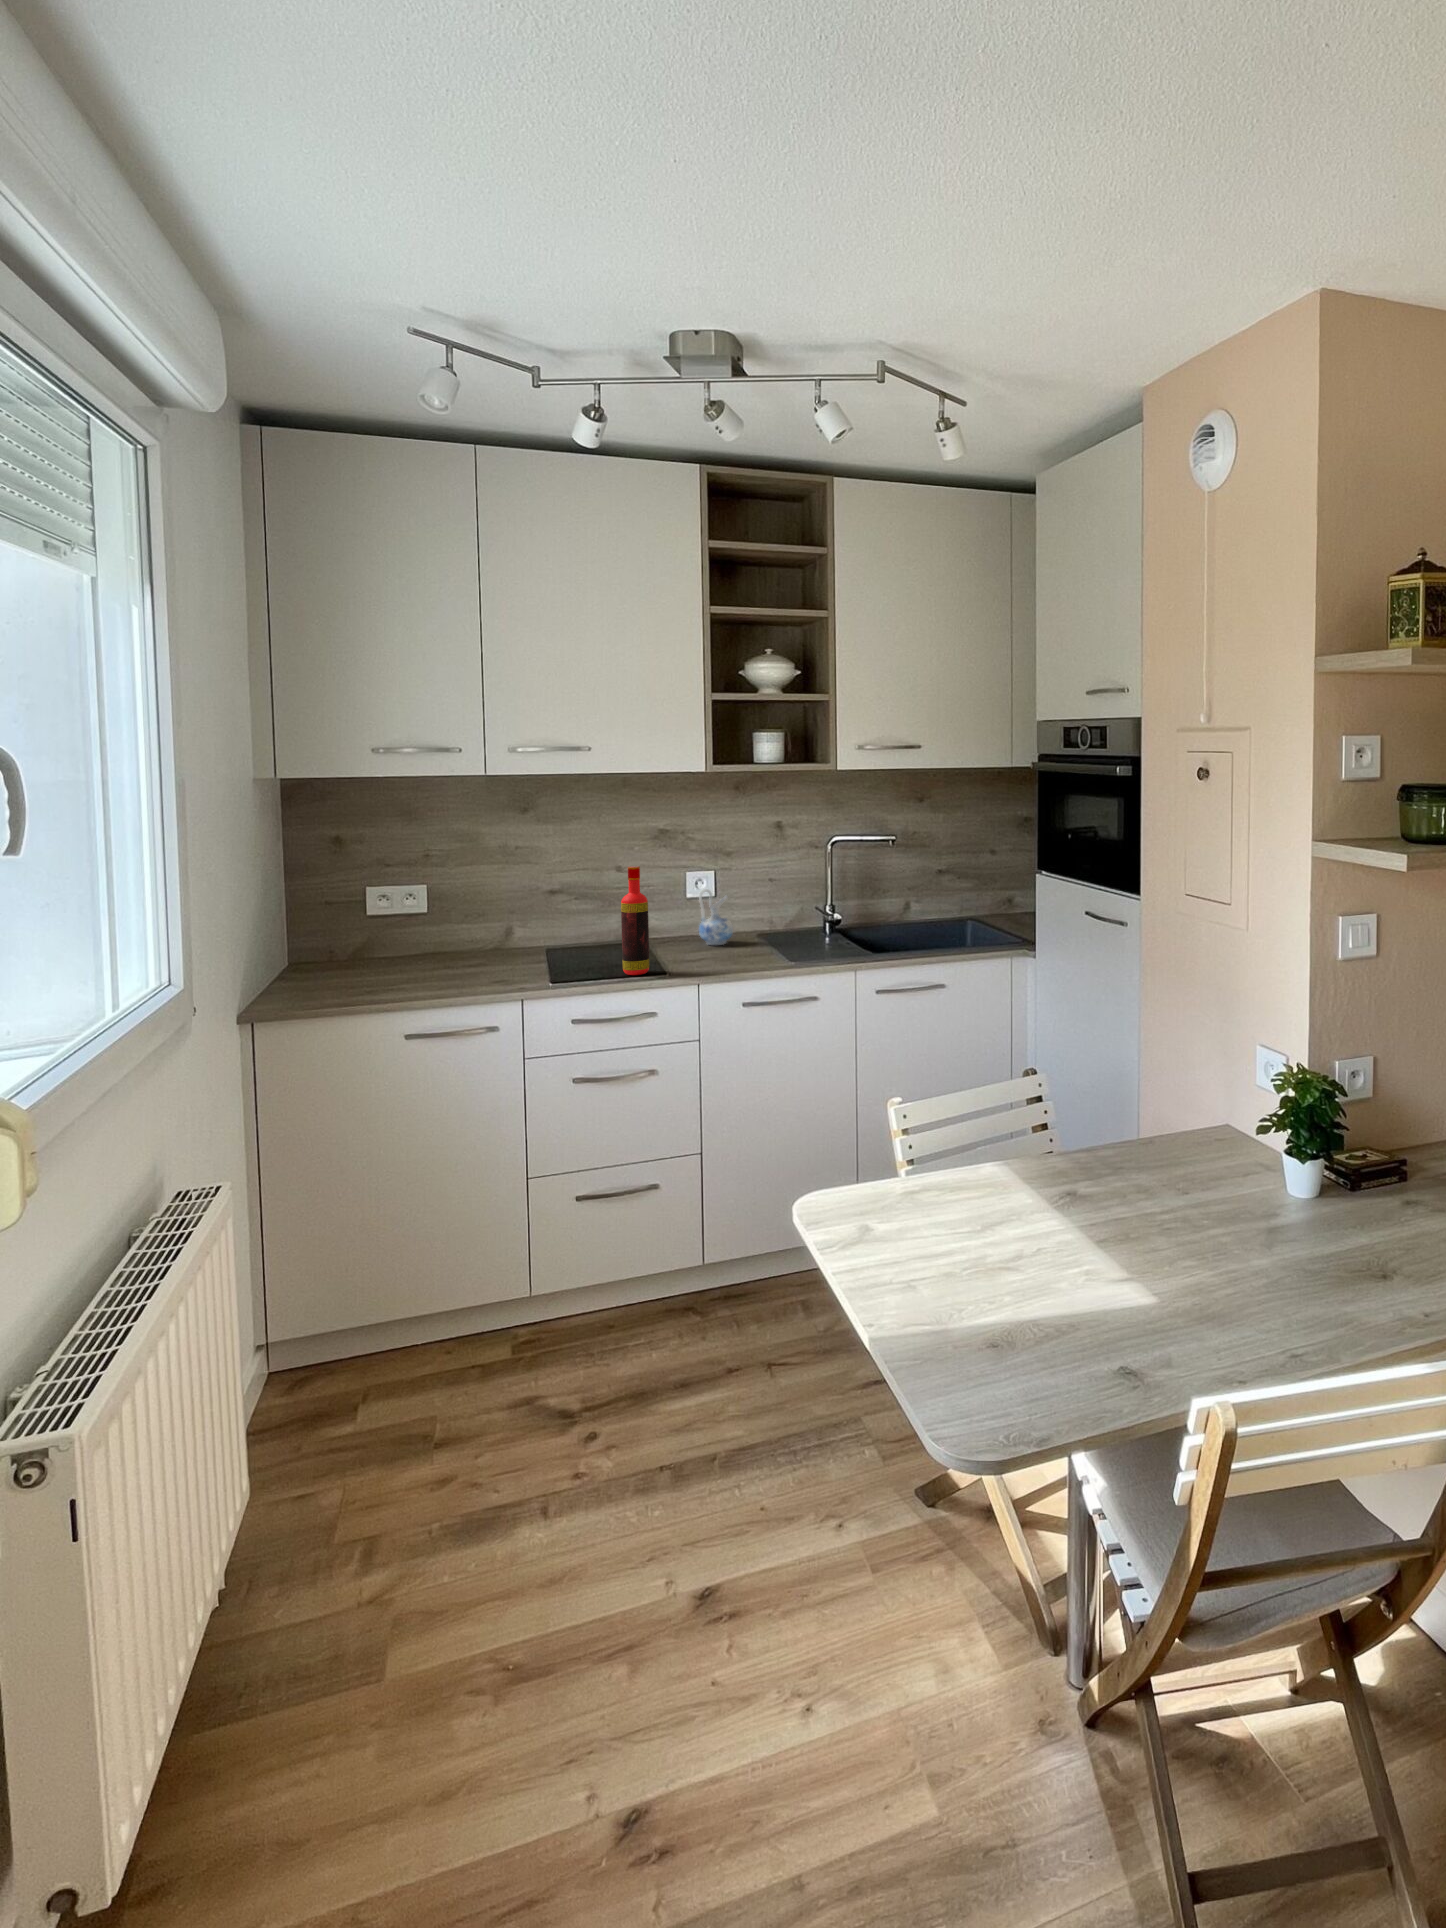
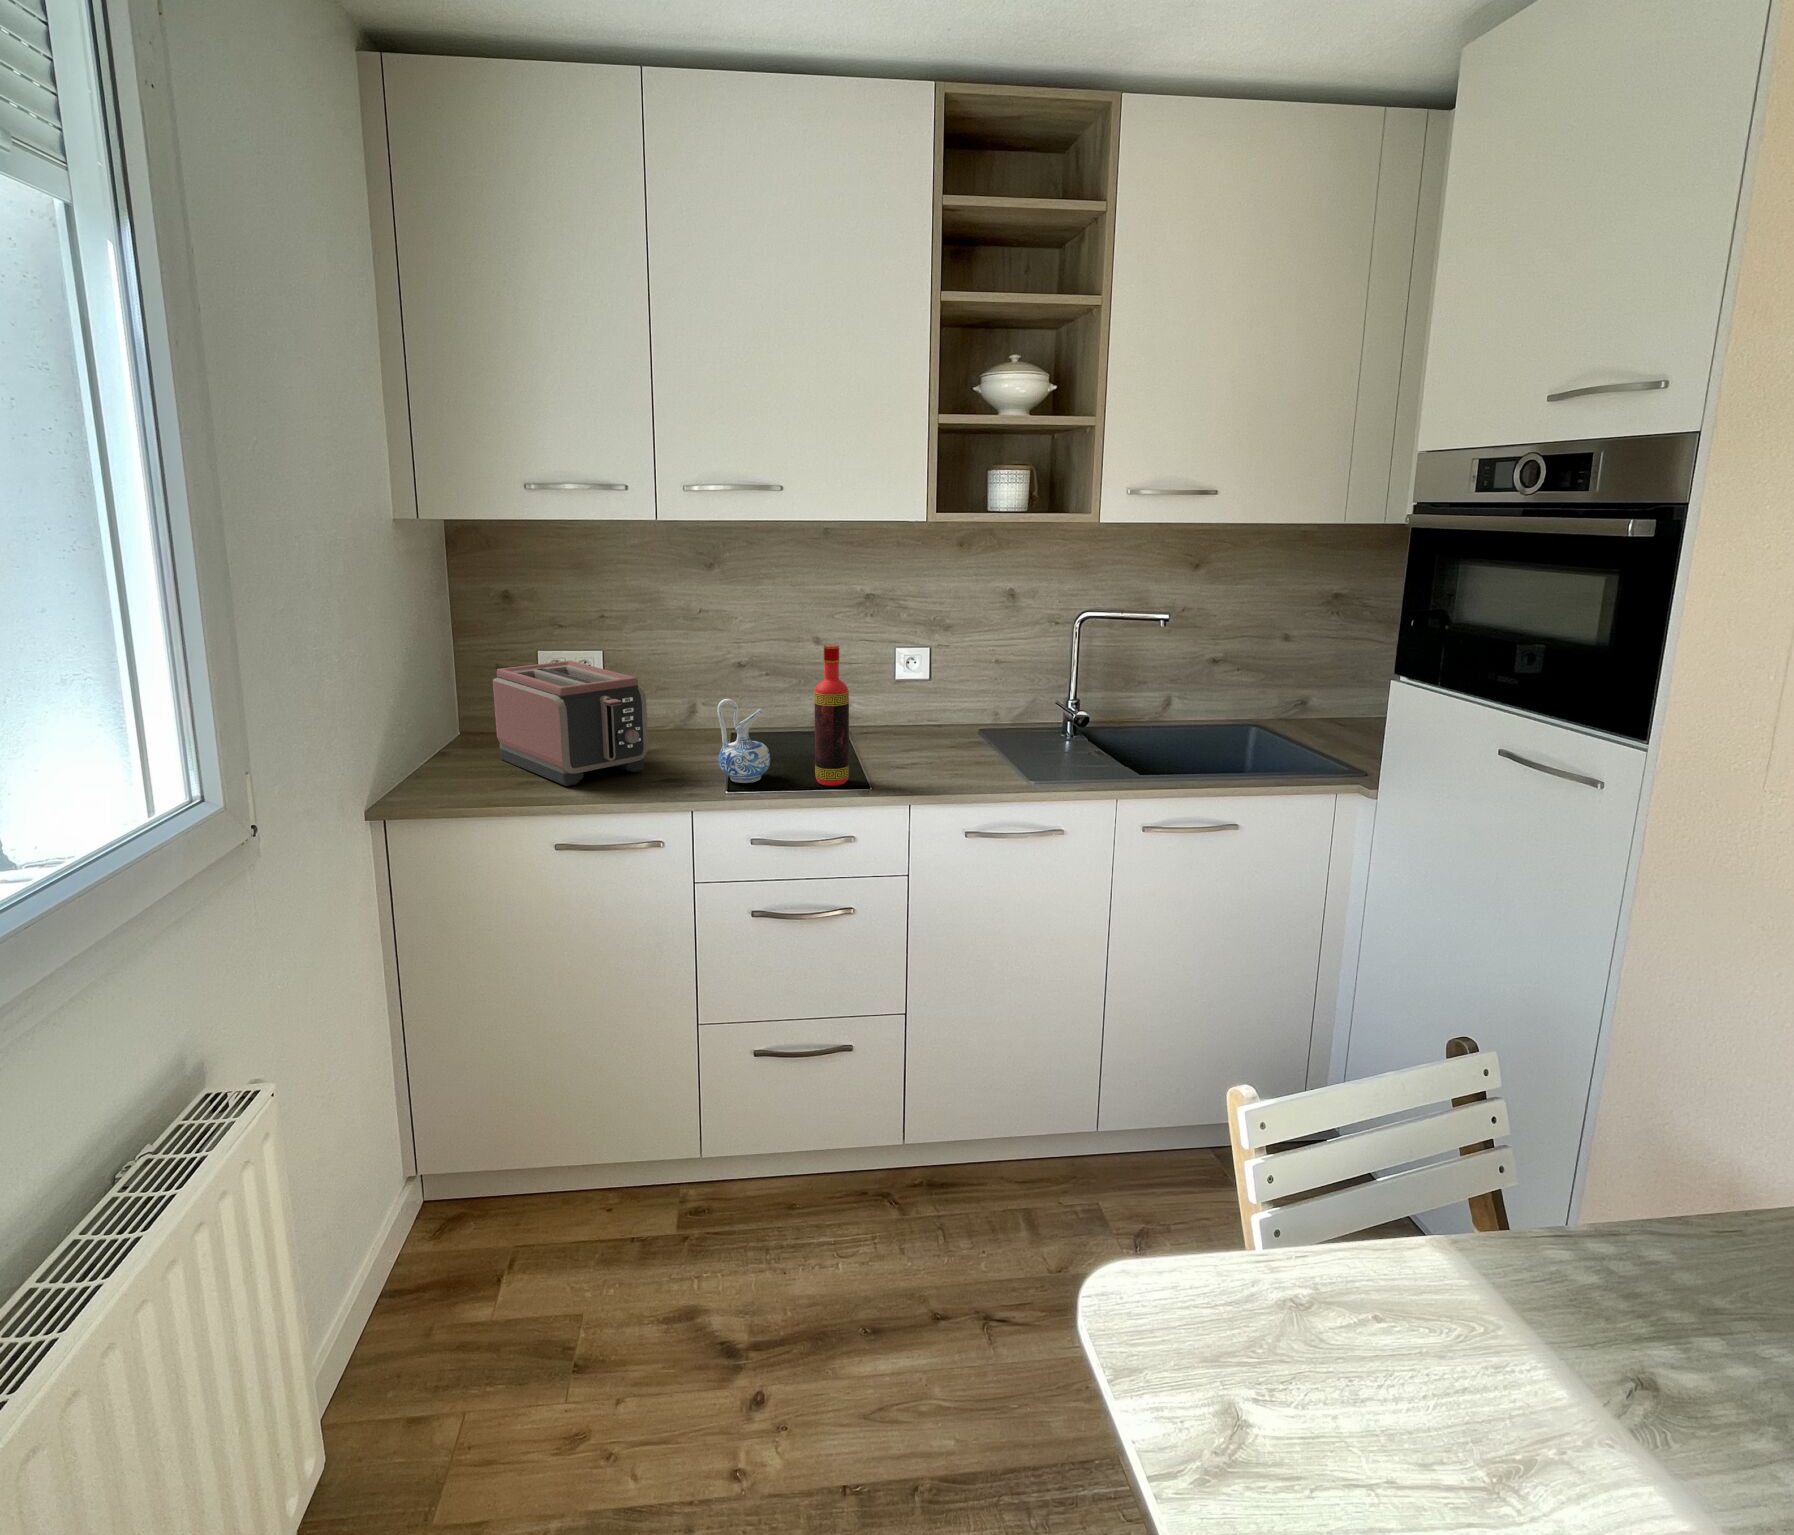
ceramic pitcher: present [699,889,733,945] -> present [717,699,770,783]
toaster: none [356,892,487,986] -> present [493,661,648,786]

